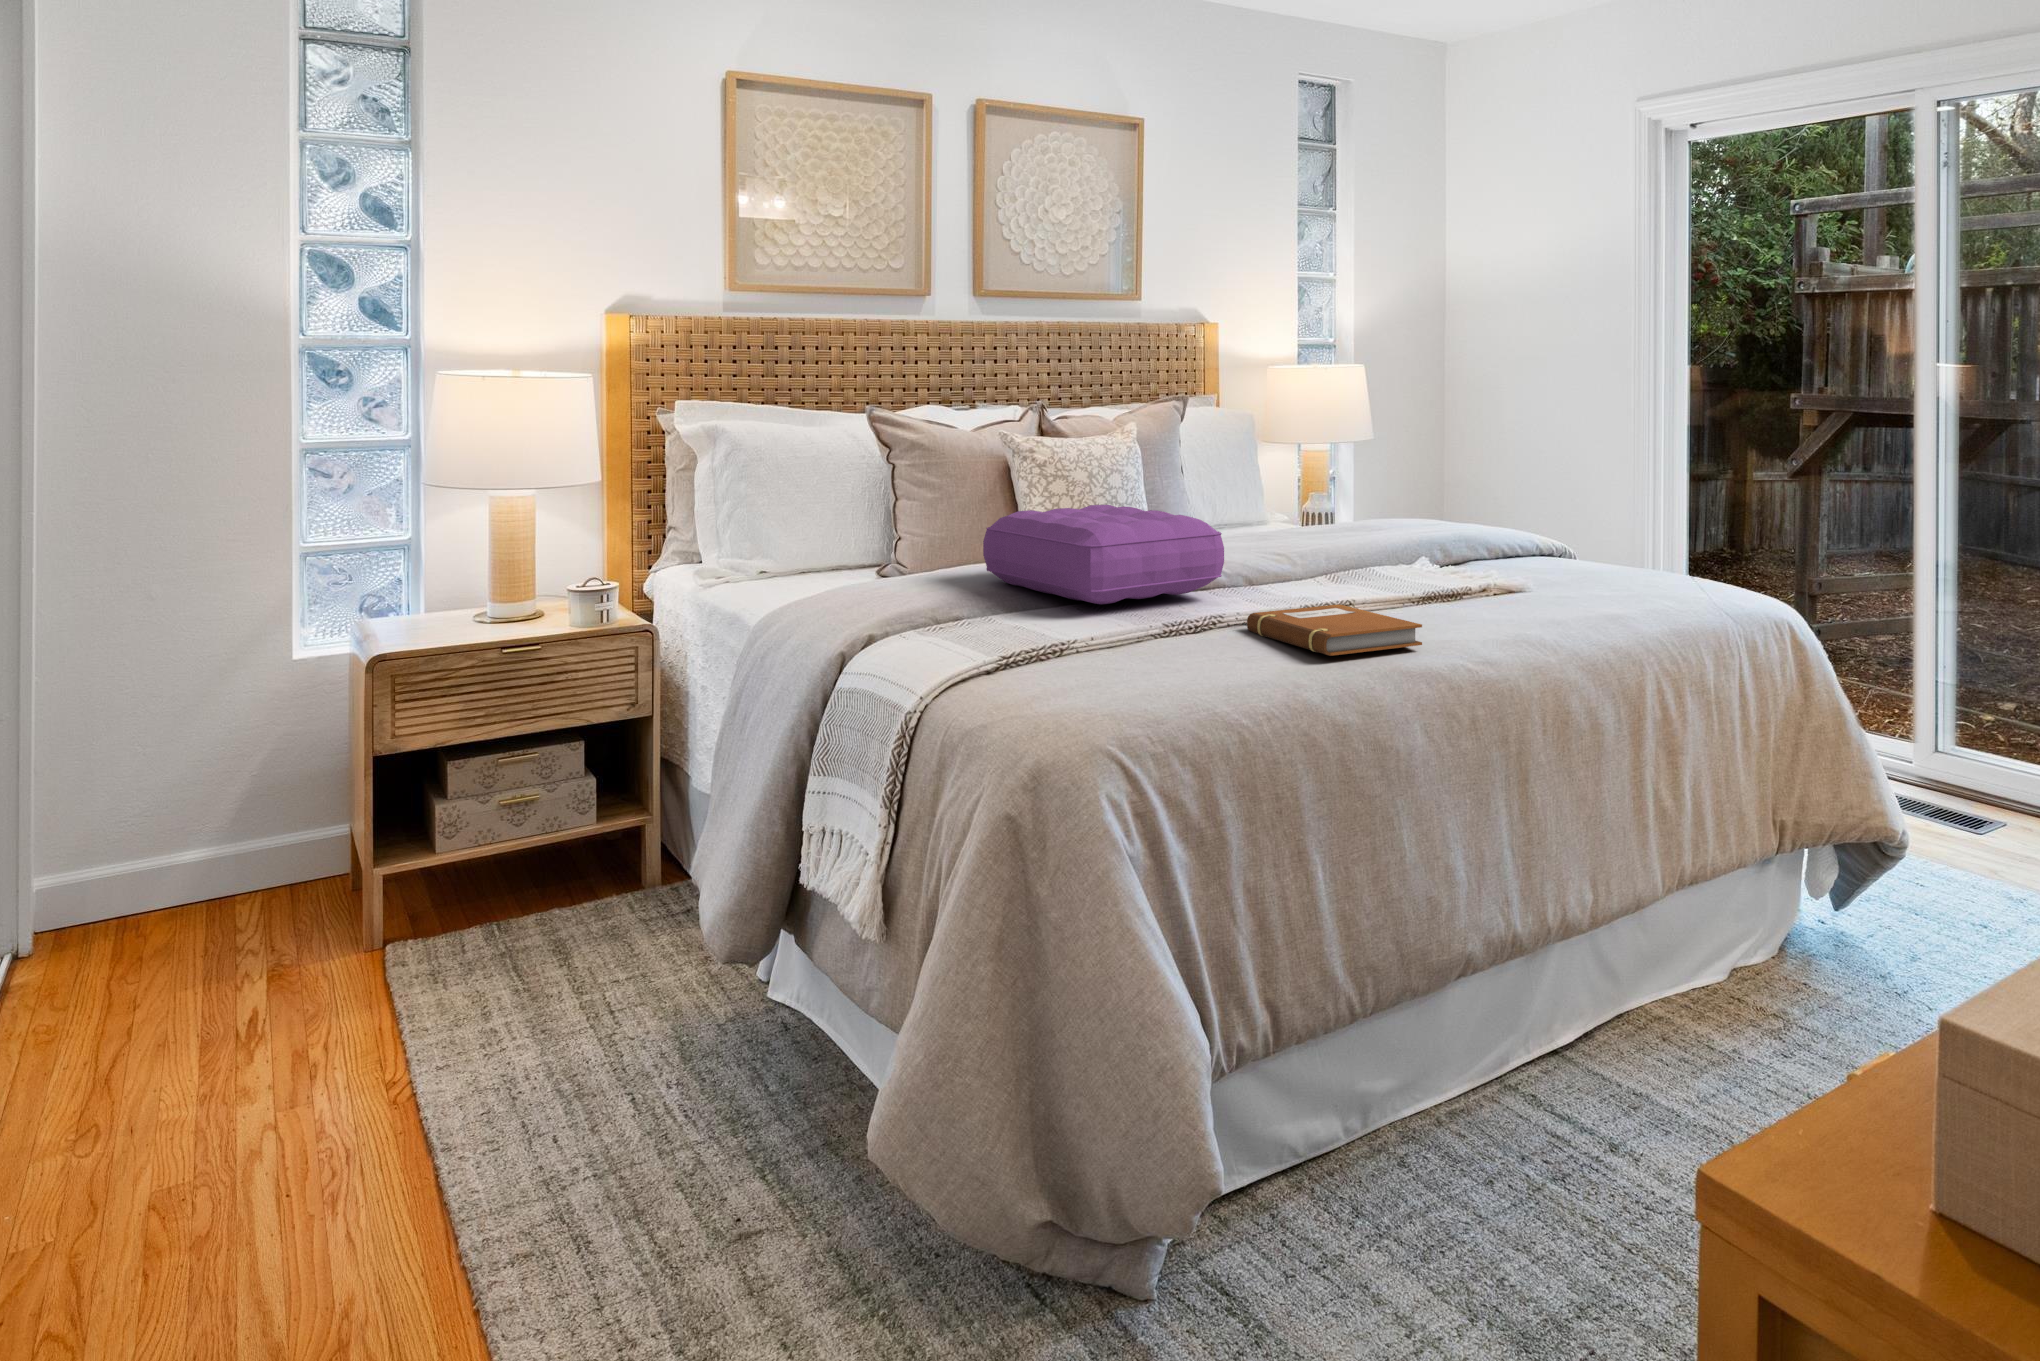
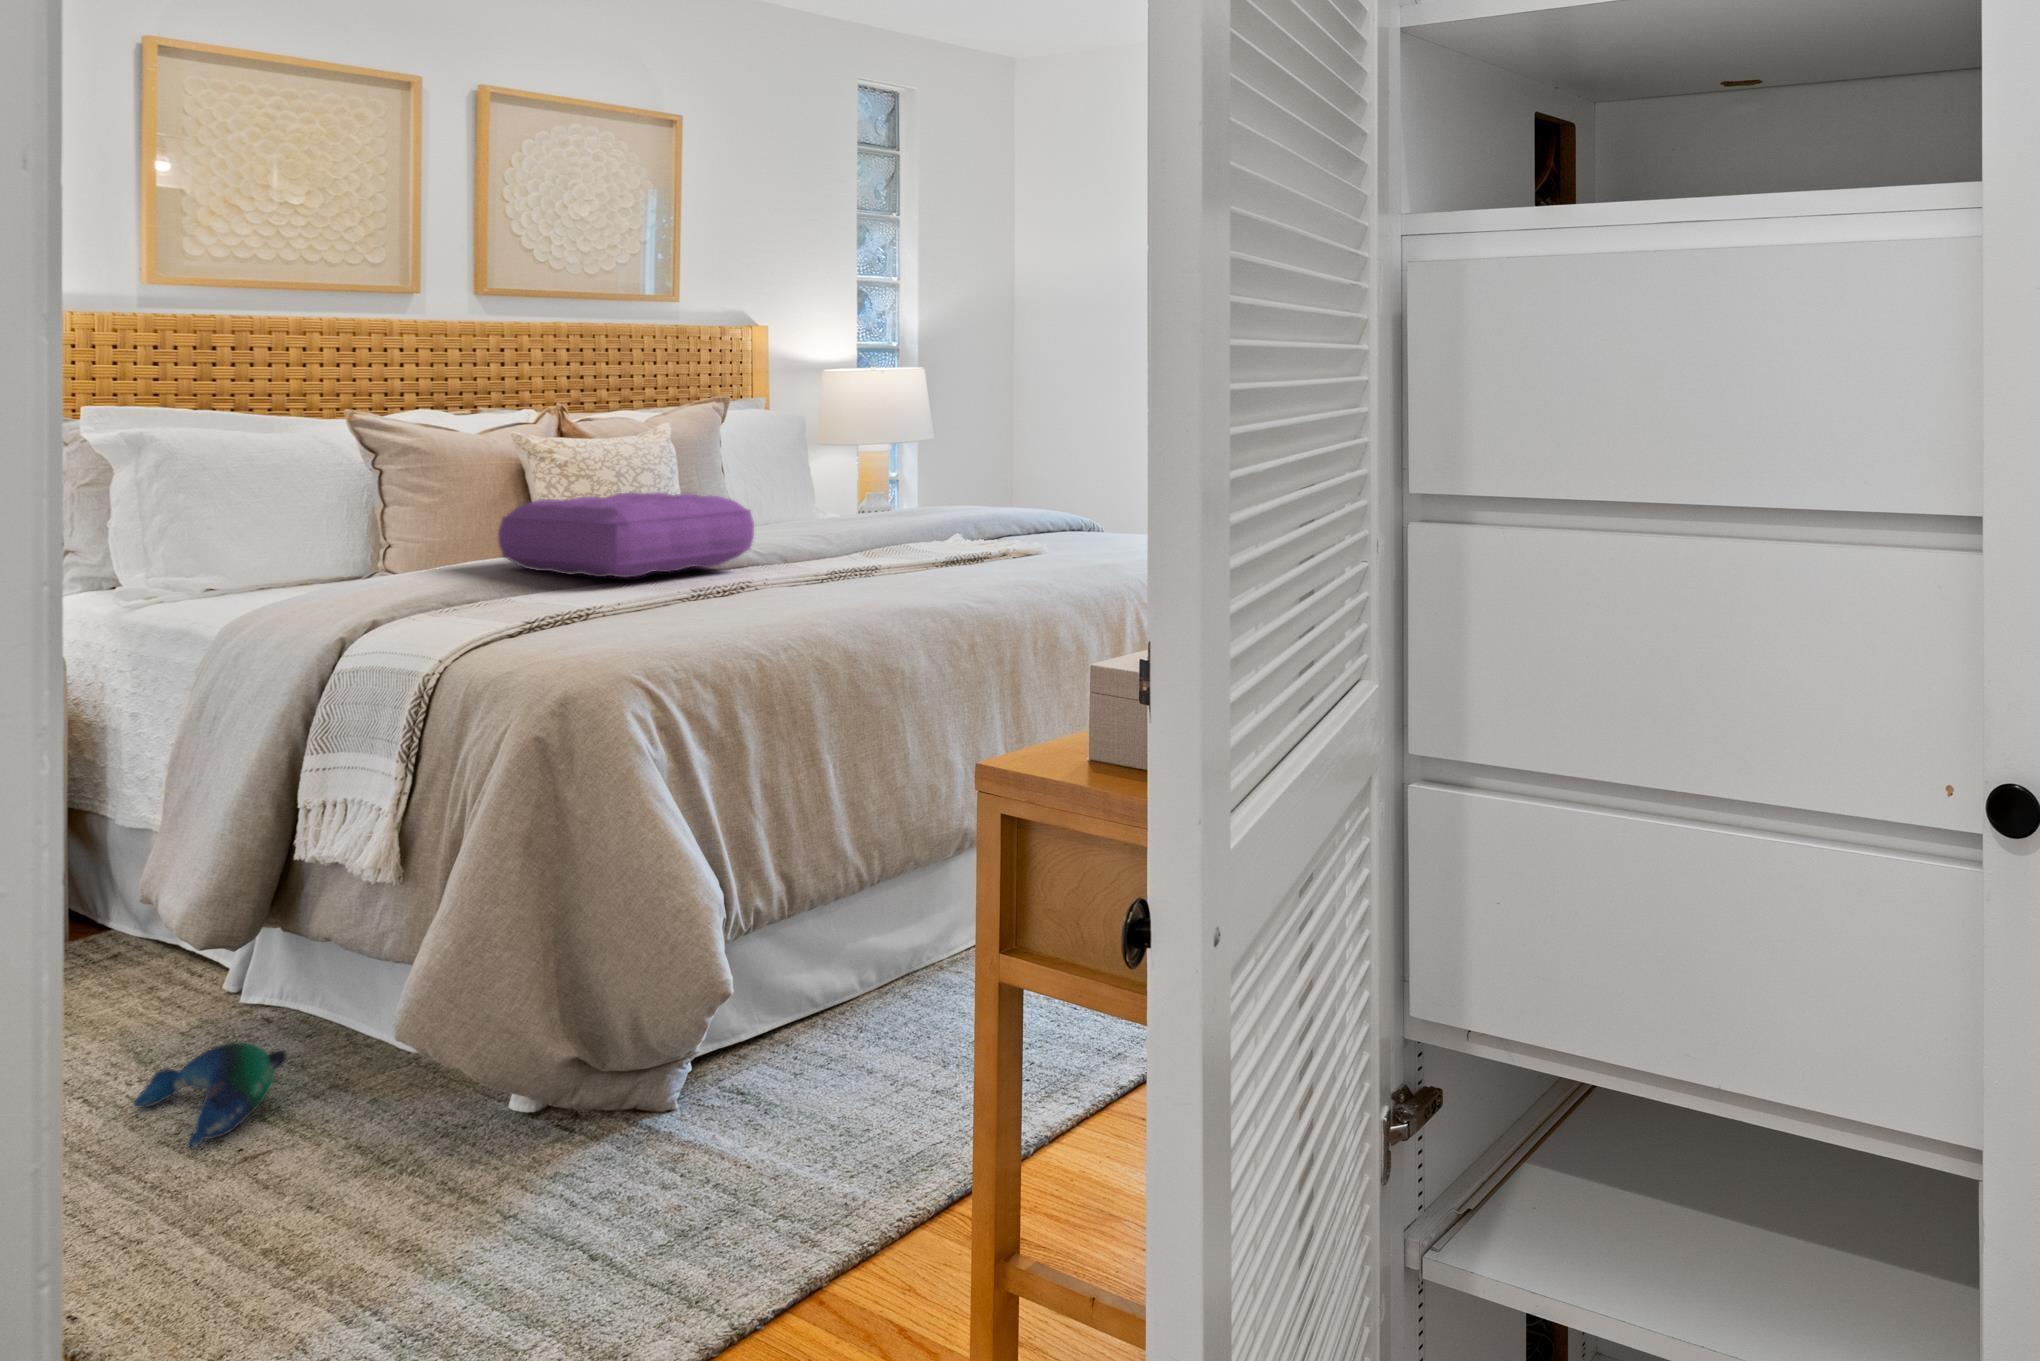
notebook: present [1247,604,1422,656] -> none [774,566,934,601]
plush toy: none [662,1076,786,1206] -> present [134,1042,286,1149]

